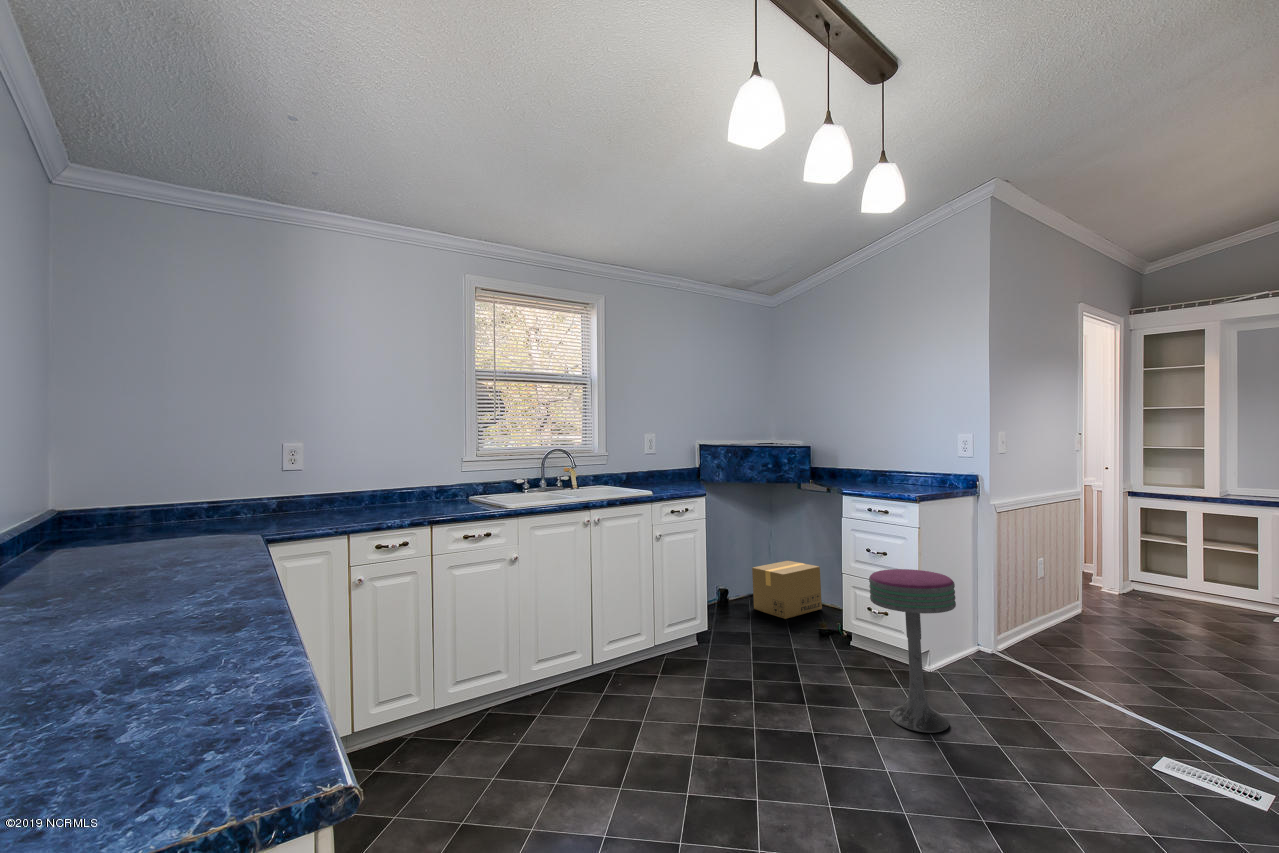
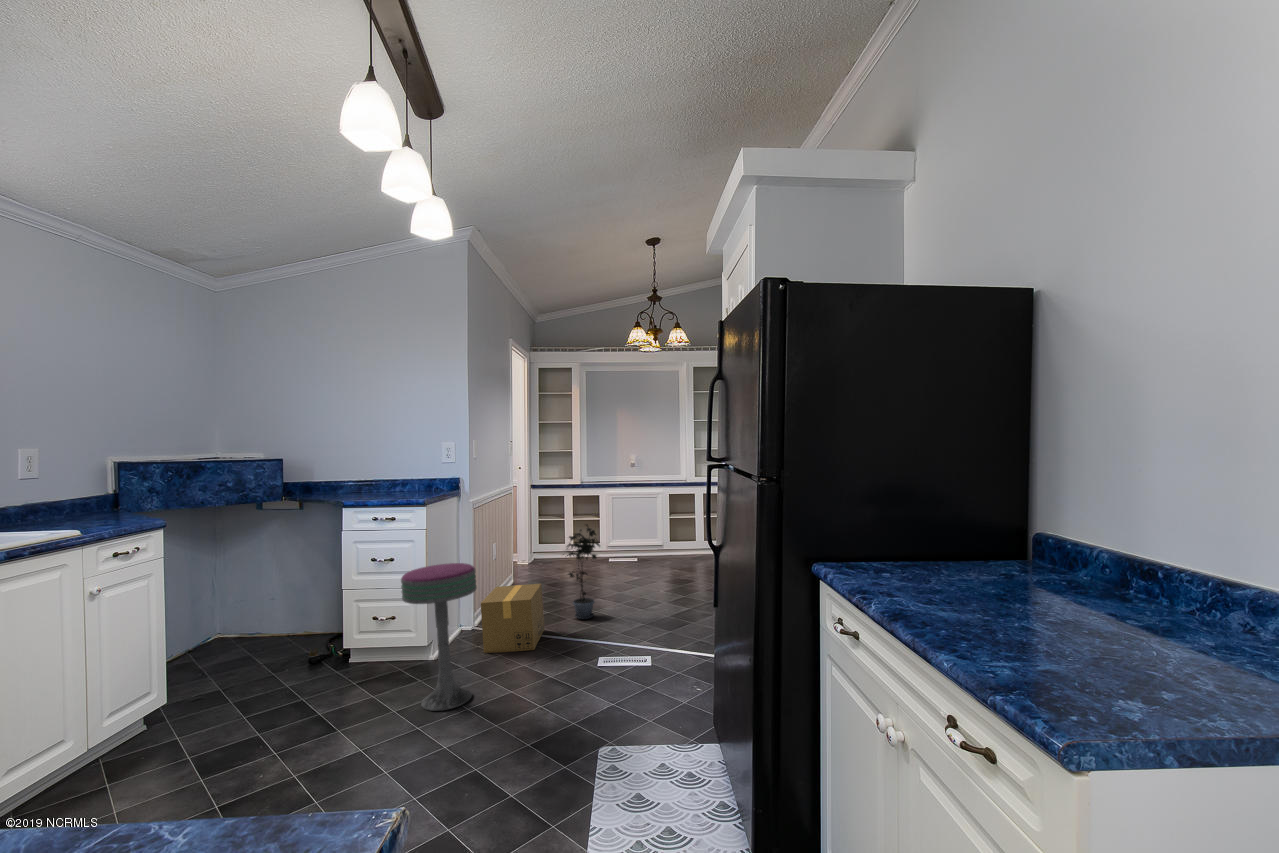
potted plant: none [1131,559,1212,698] -> present [563,524,600,619]
cardboard box: present [752,561,822,619] -> present [481,584,544,653]

